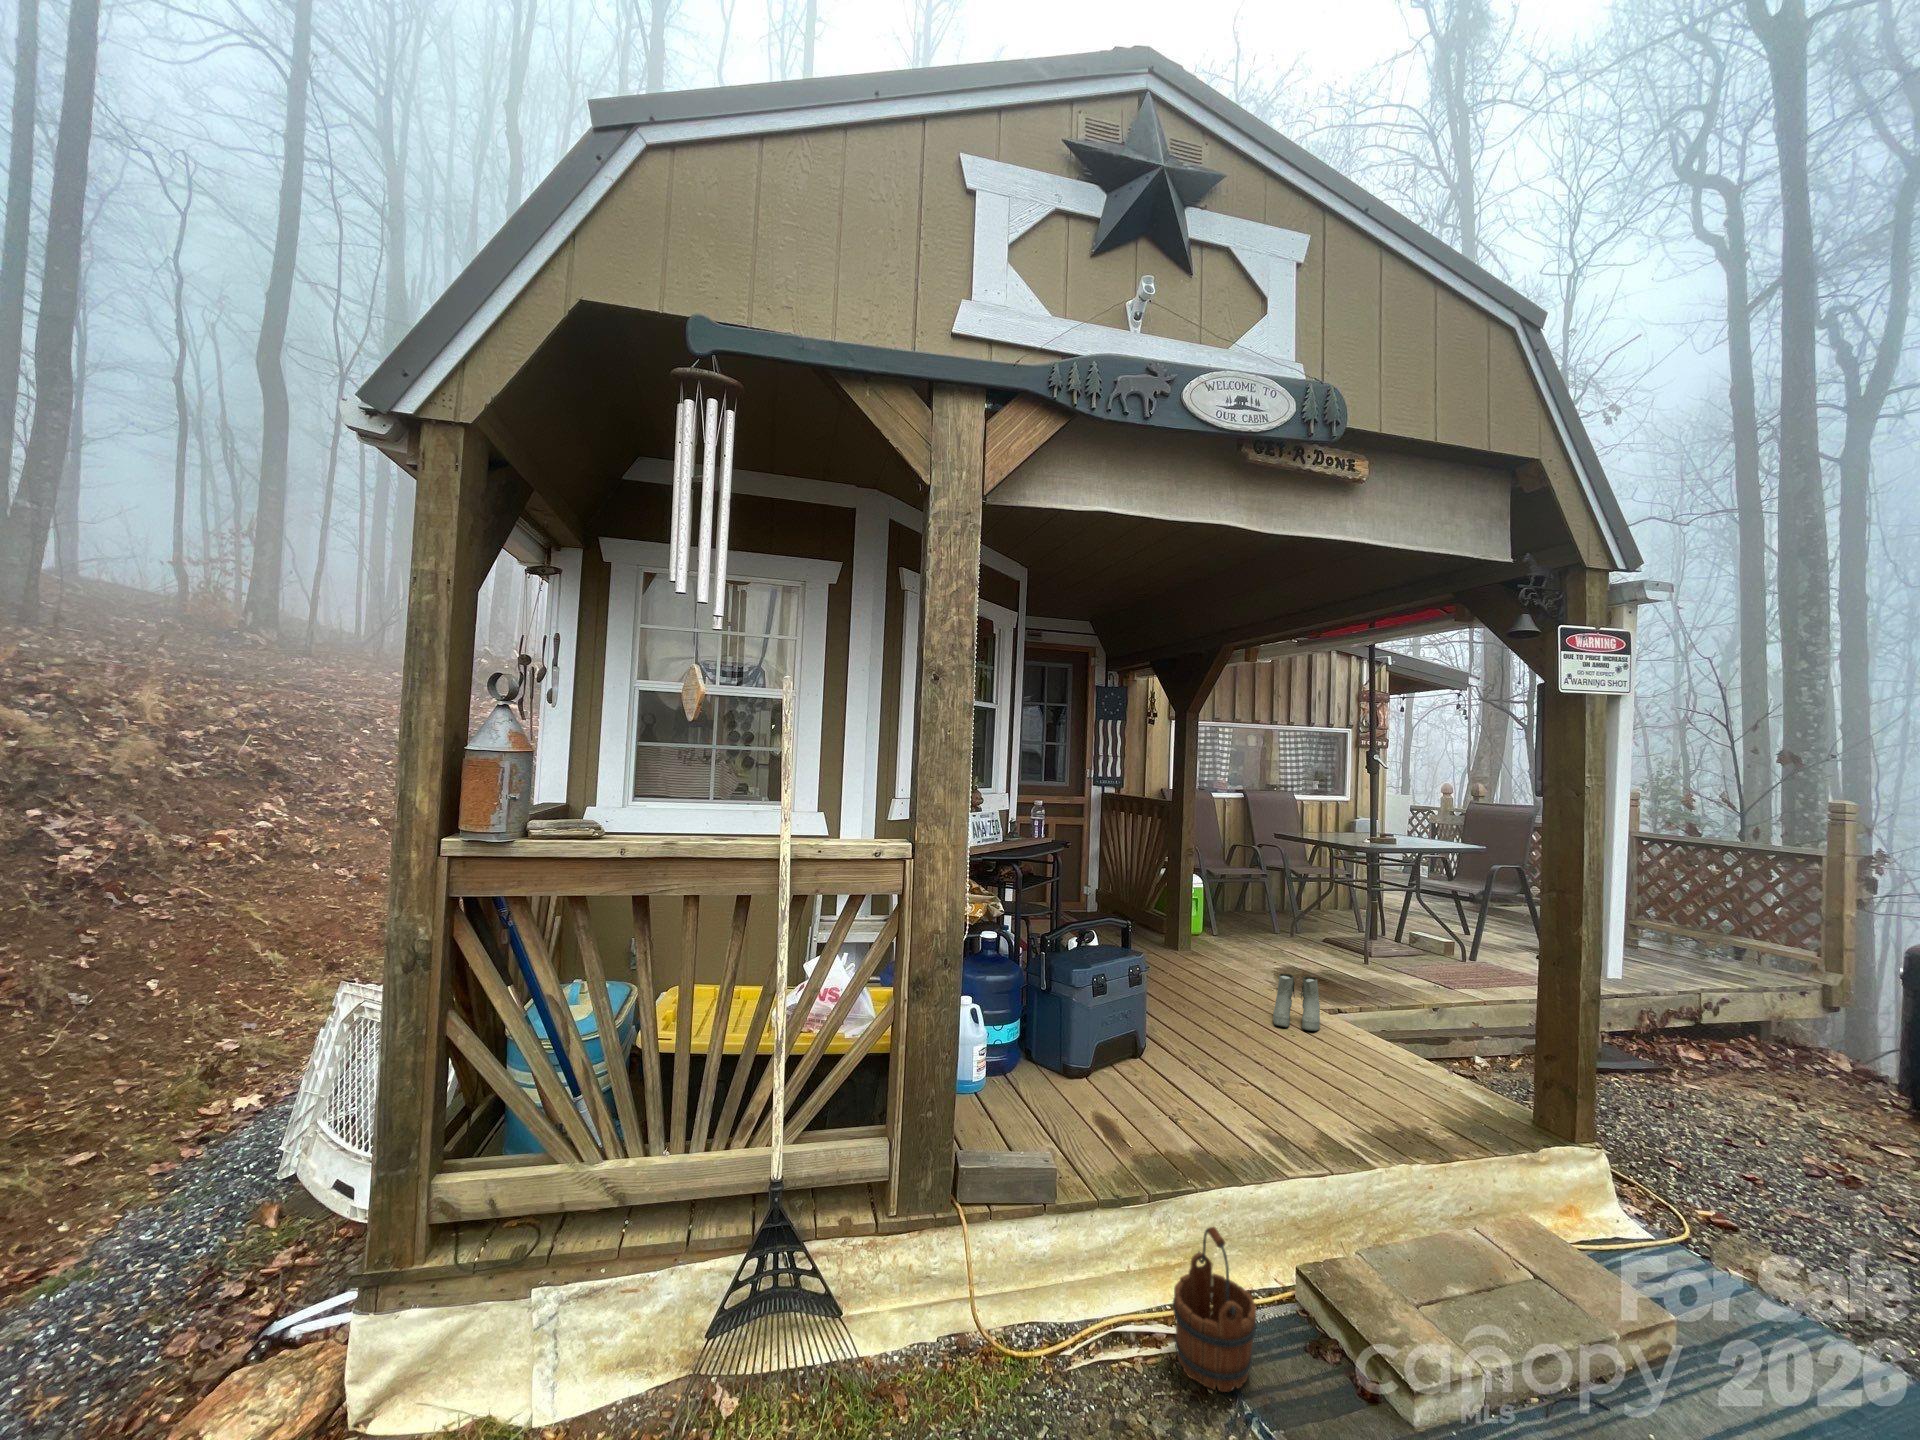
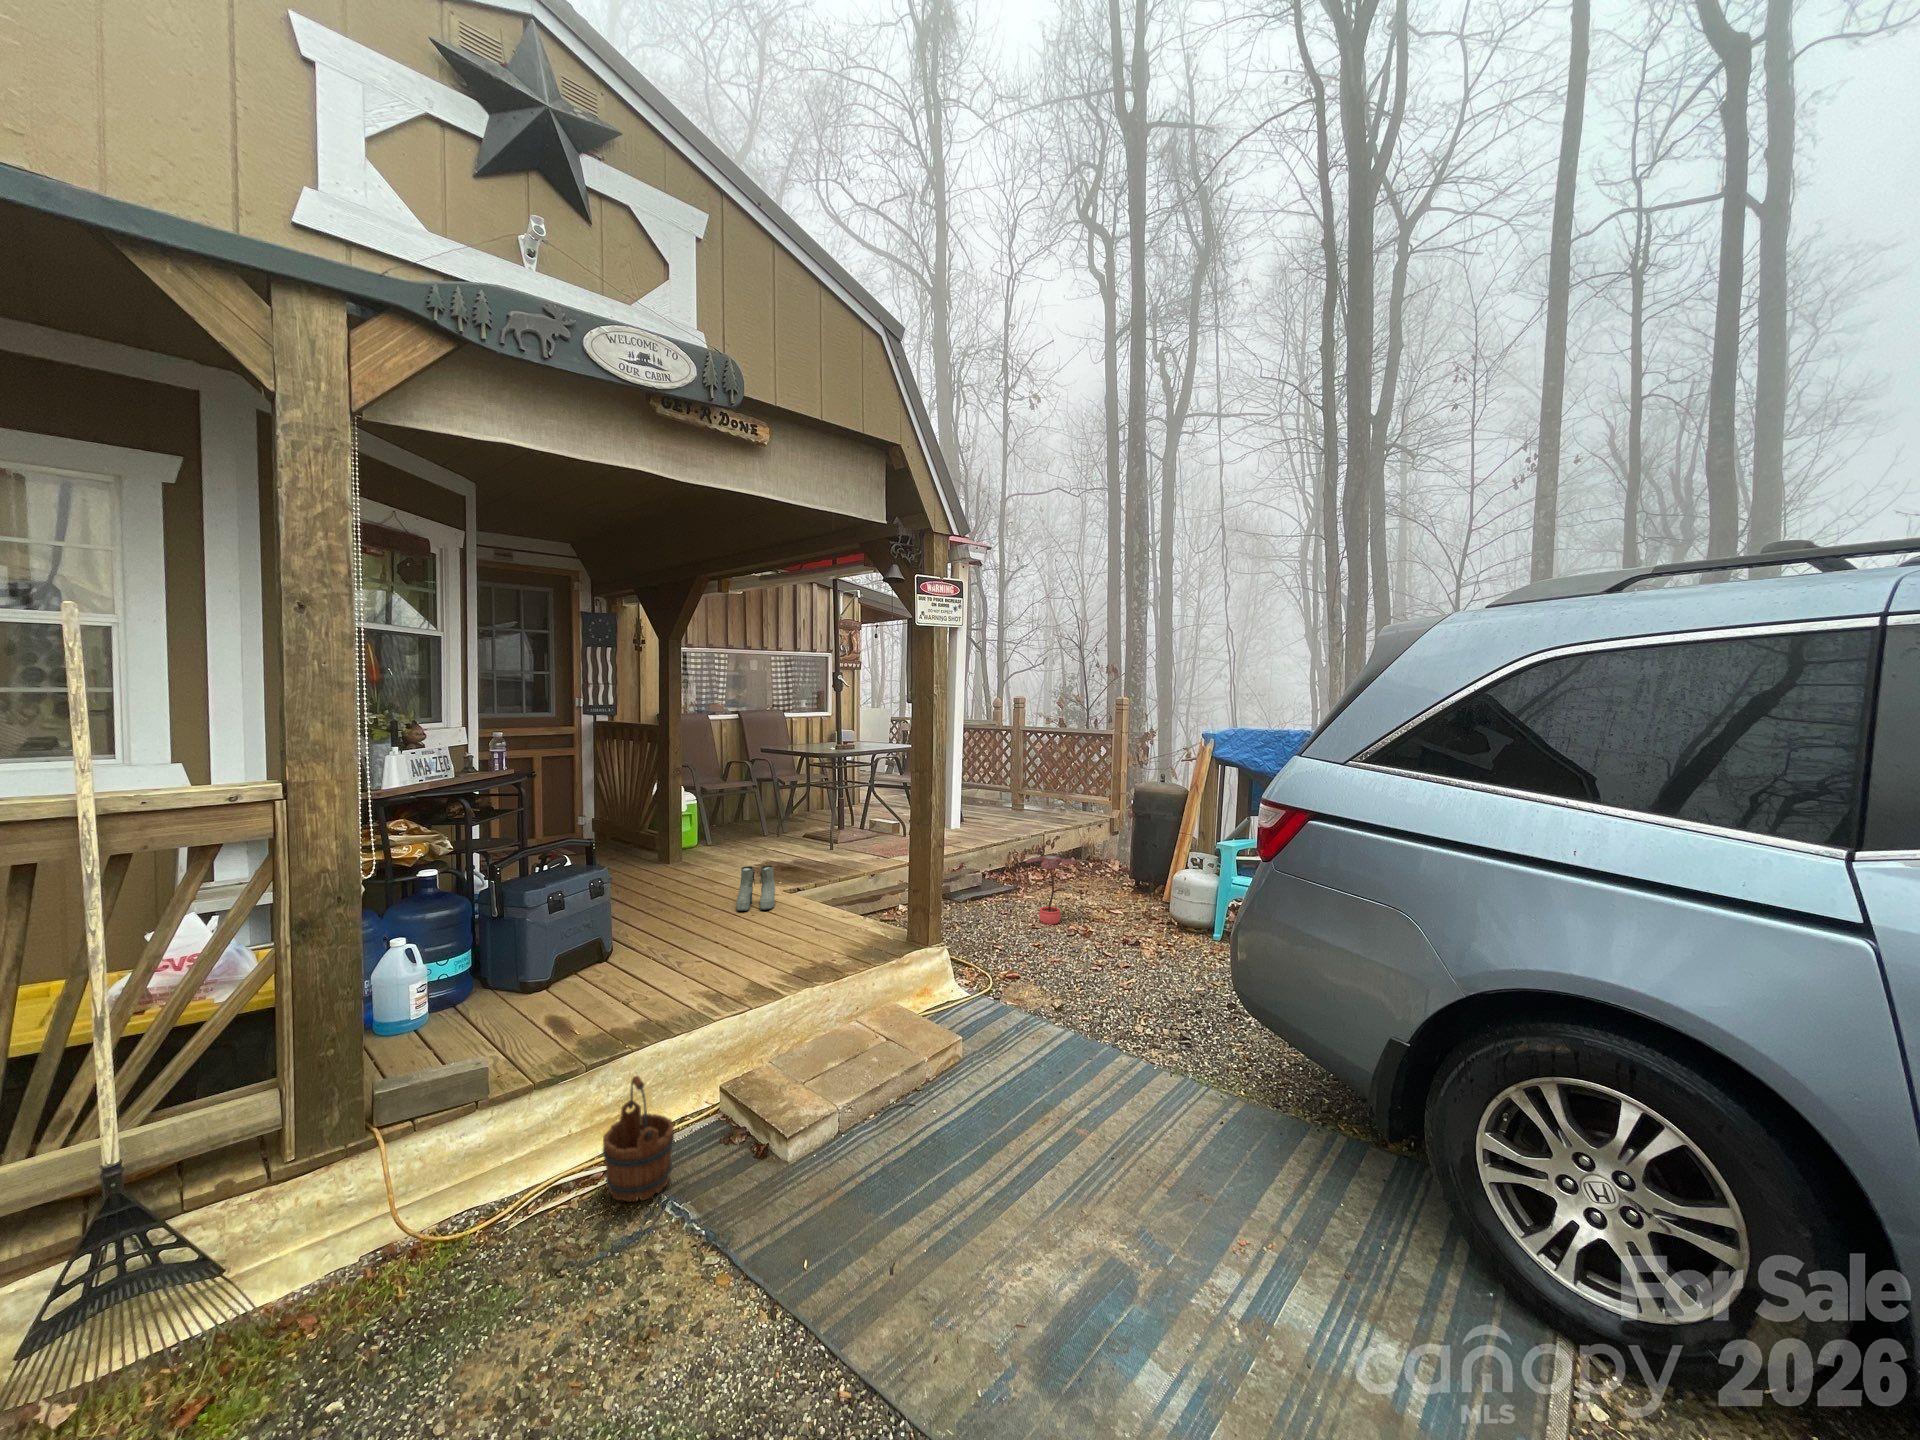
potted plant: none [1687,1027,1790,1134] -> present [1026,855,1077,924]

